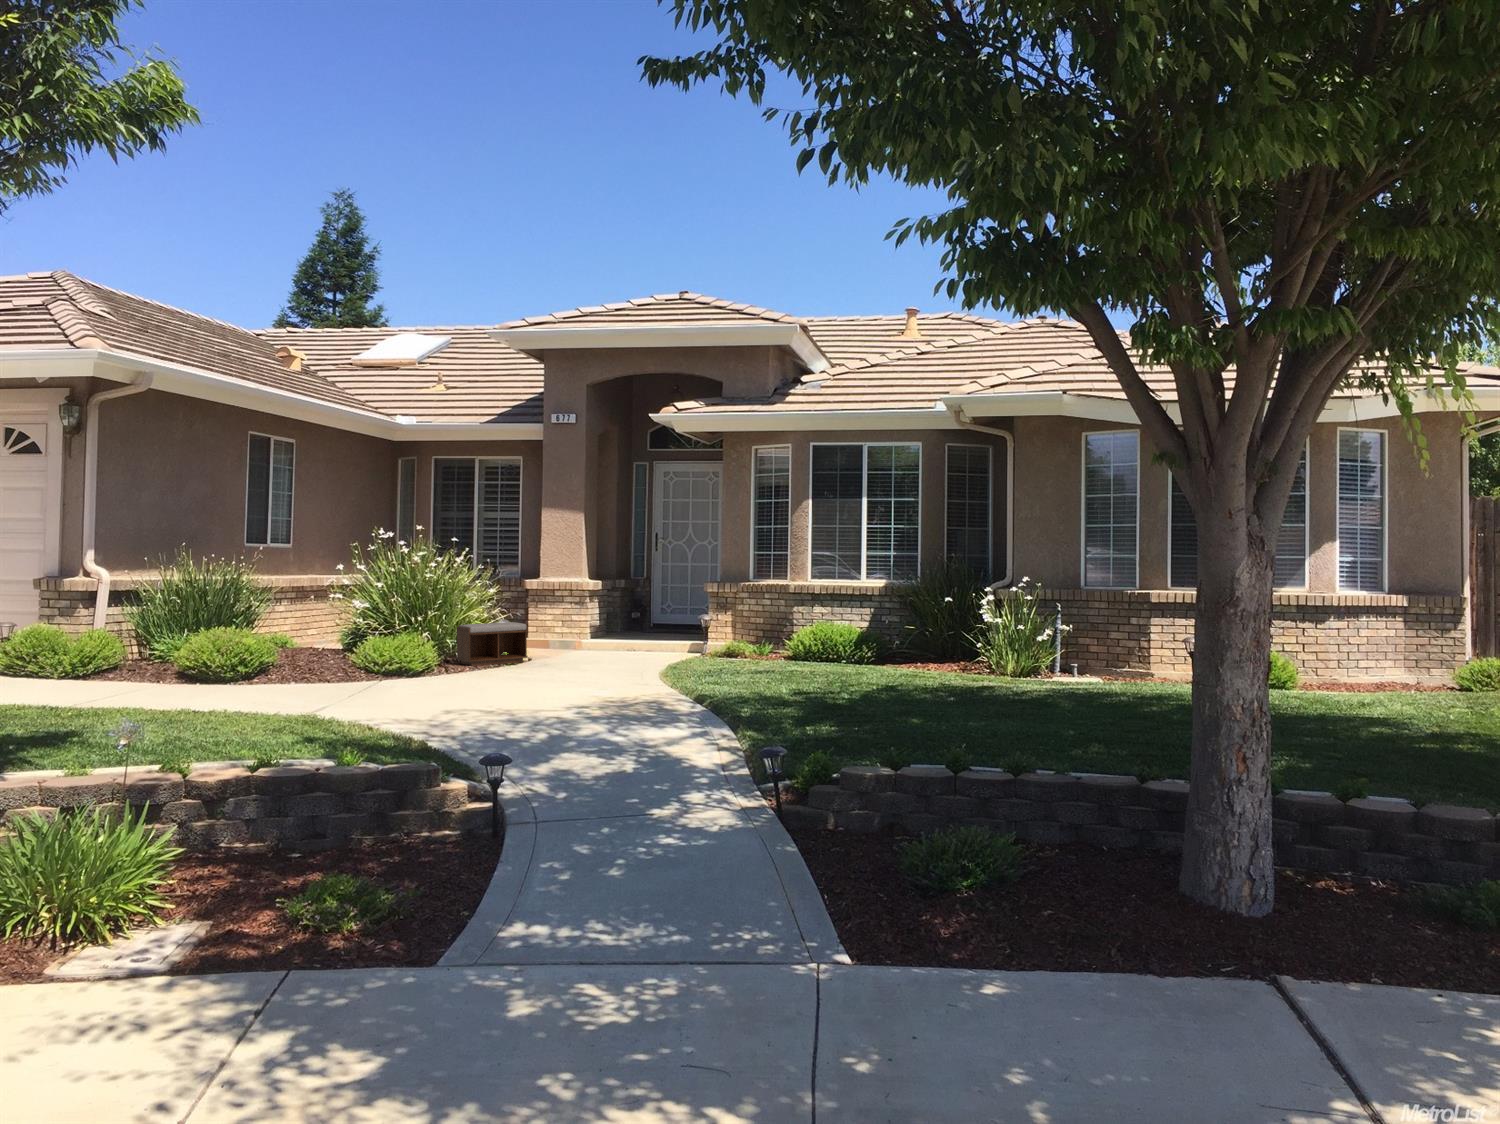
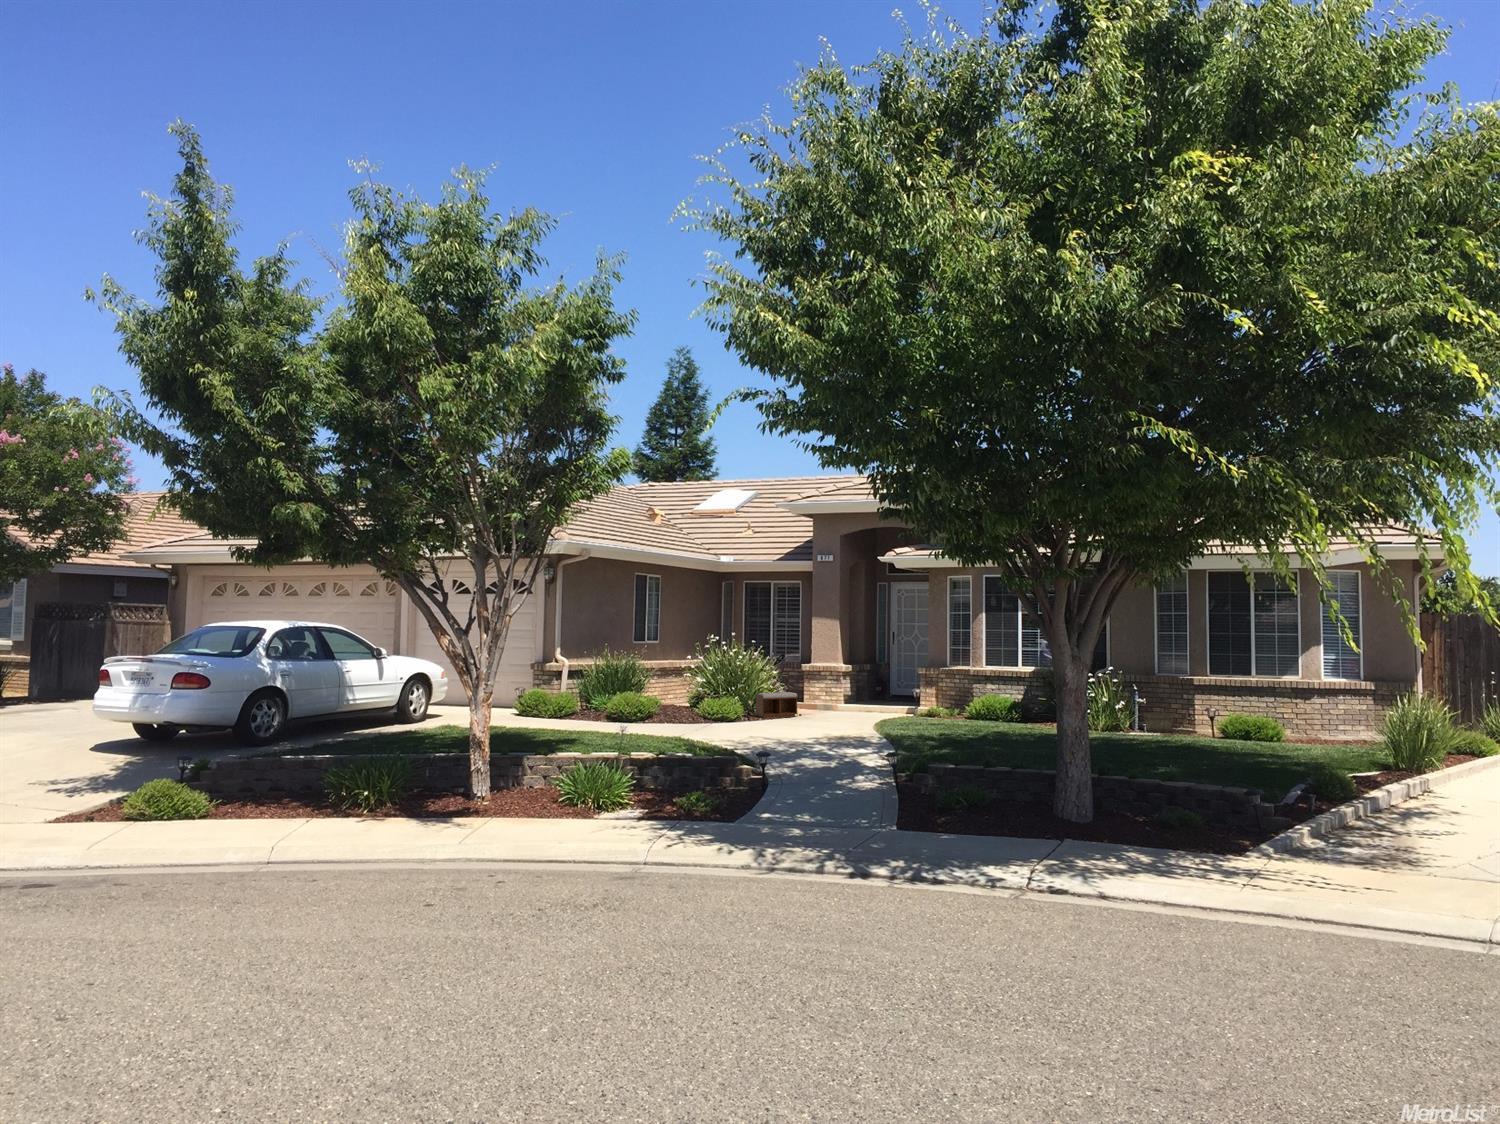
wooden bucket: none [1079,636,1125,676] -> present [1144,711,1173,732]

